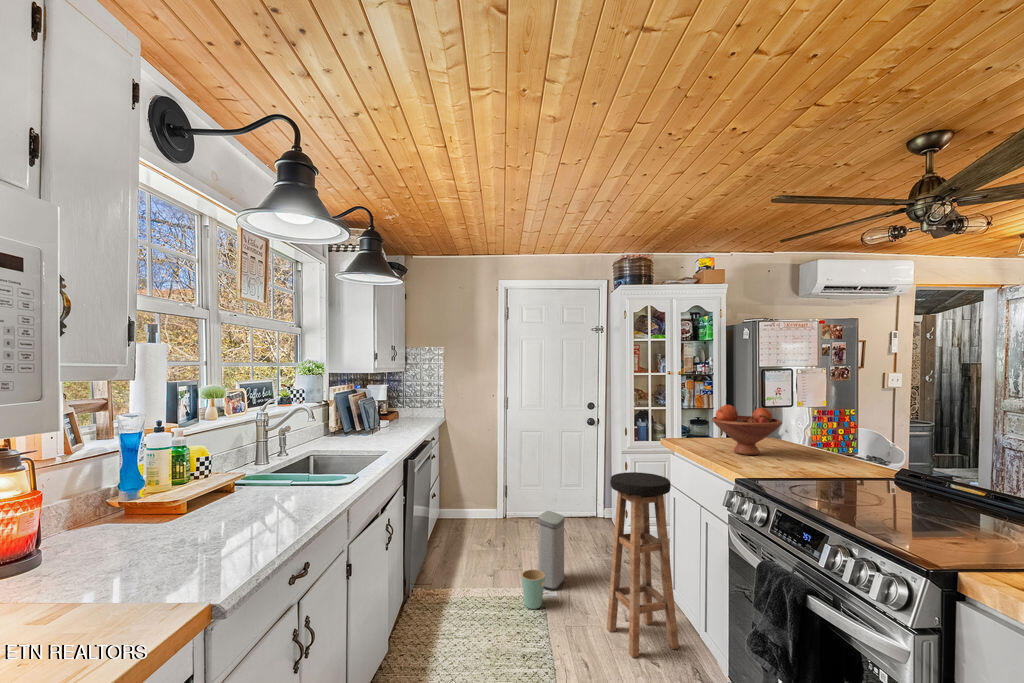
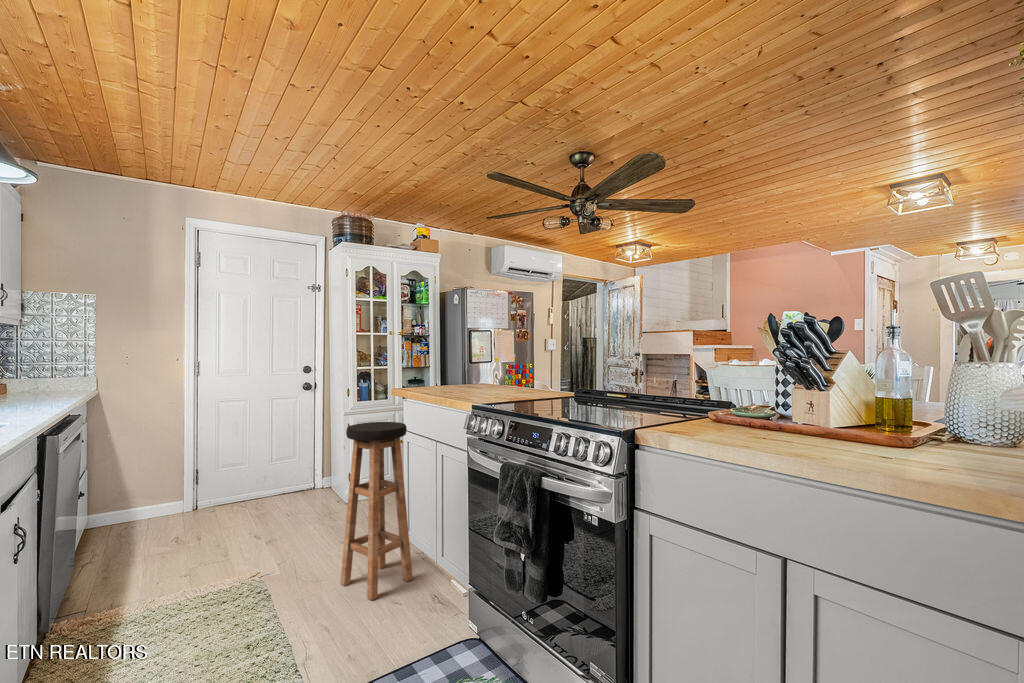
fruit bowl: present [712,405,782,455] -> none [444,350,500,392]
trash can: present [521,511,565,609] -> none [234,482,285,592]

